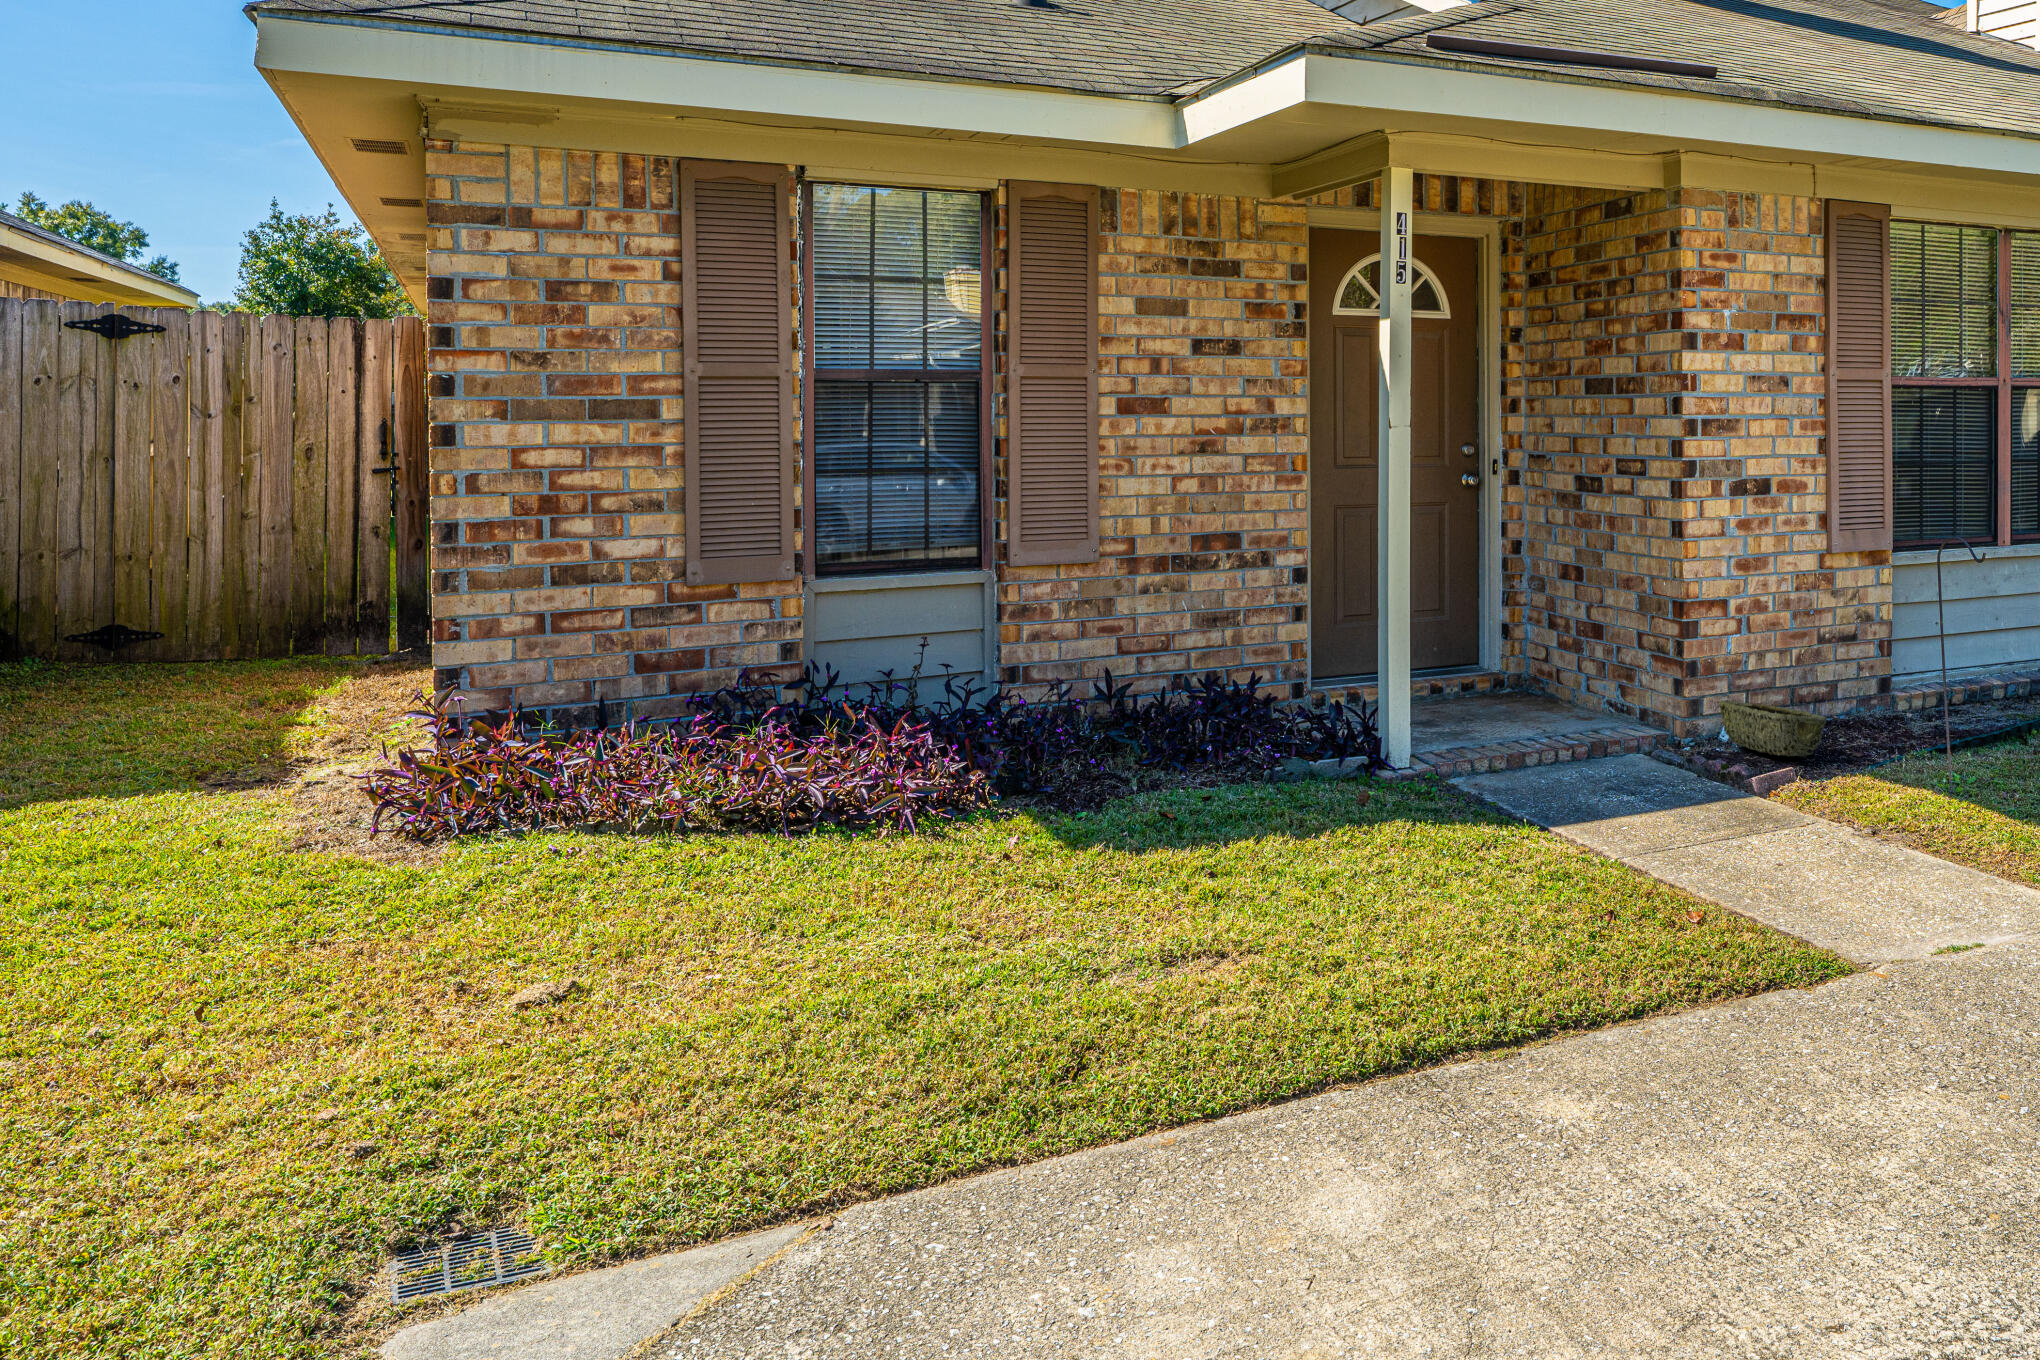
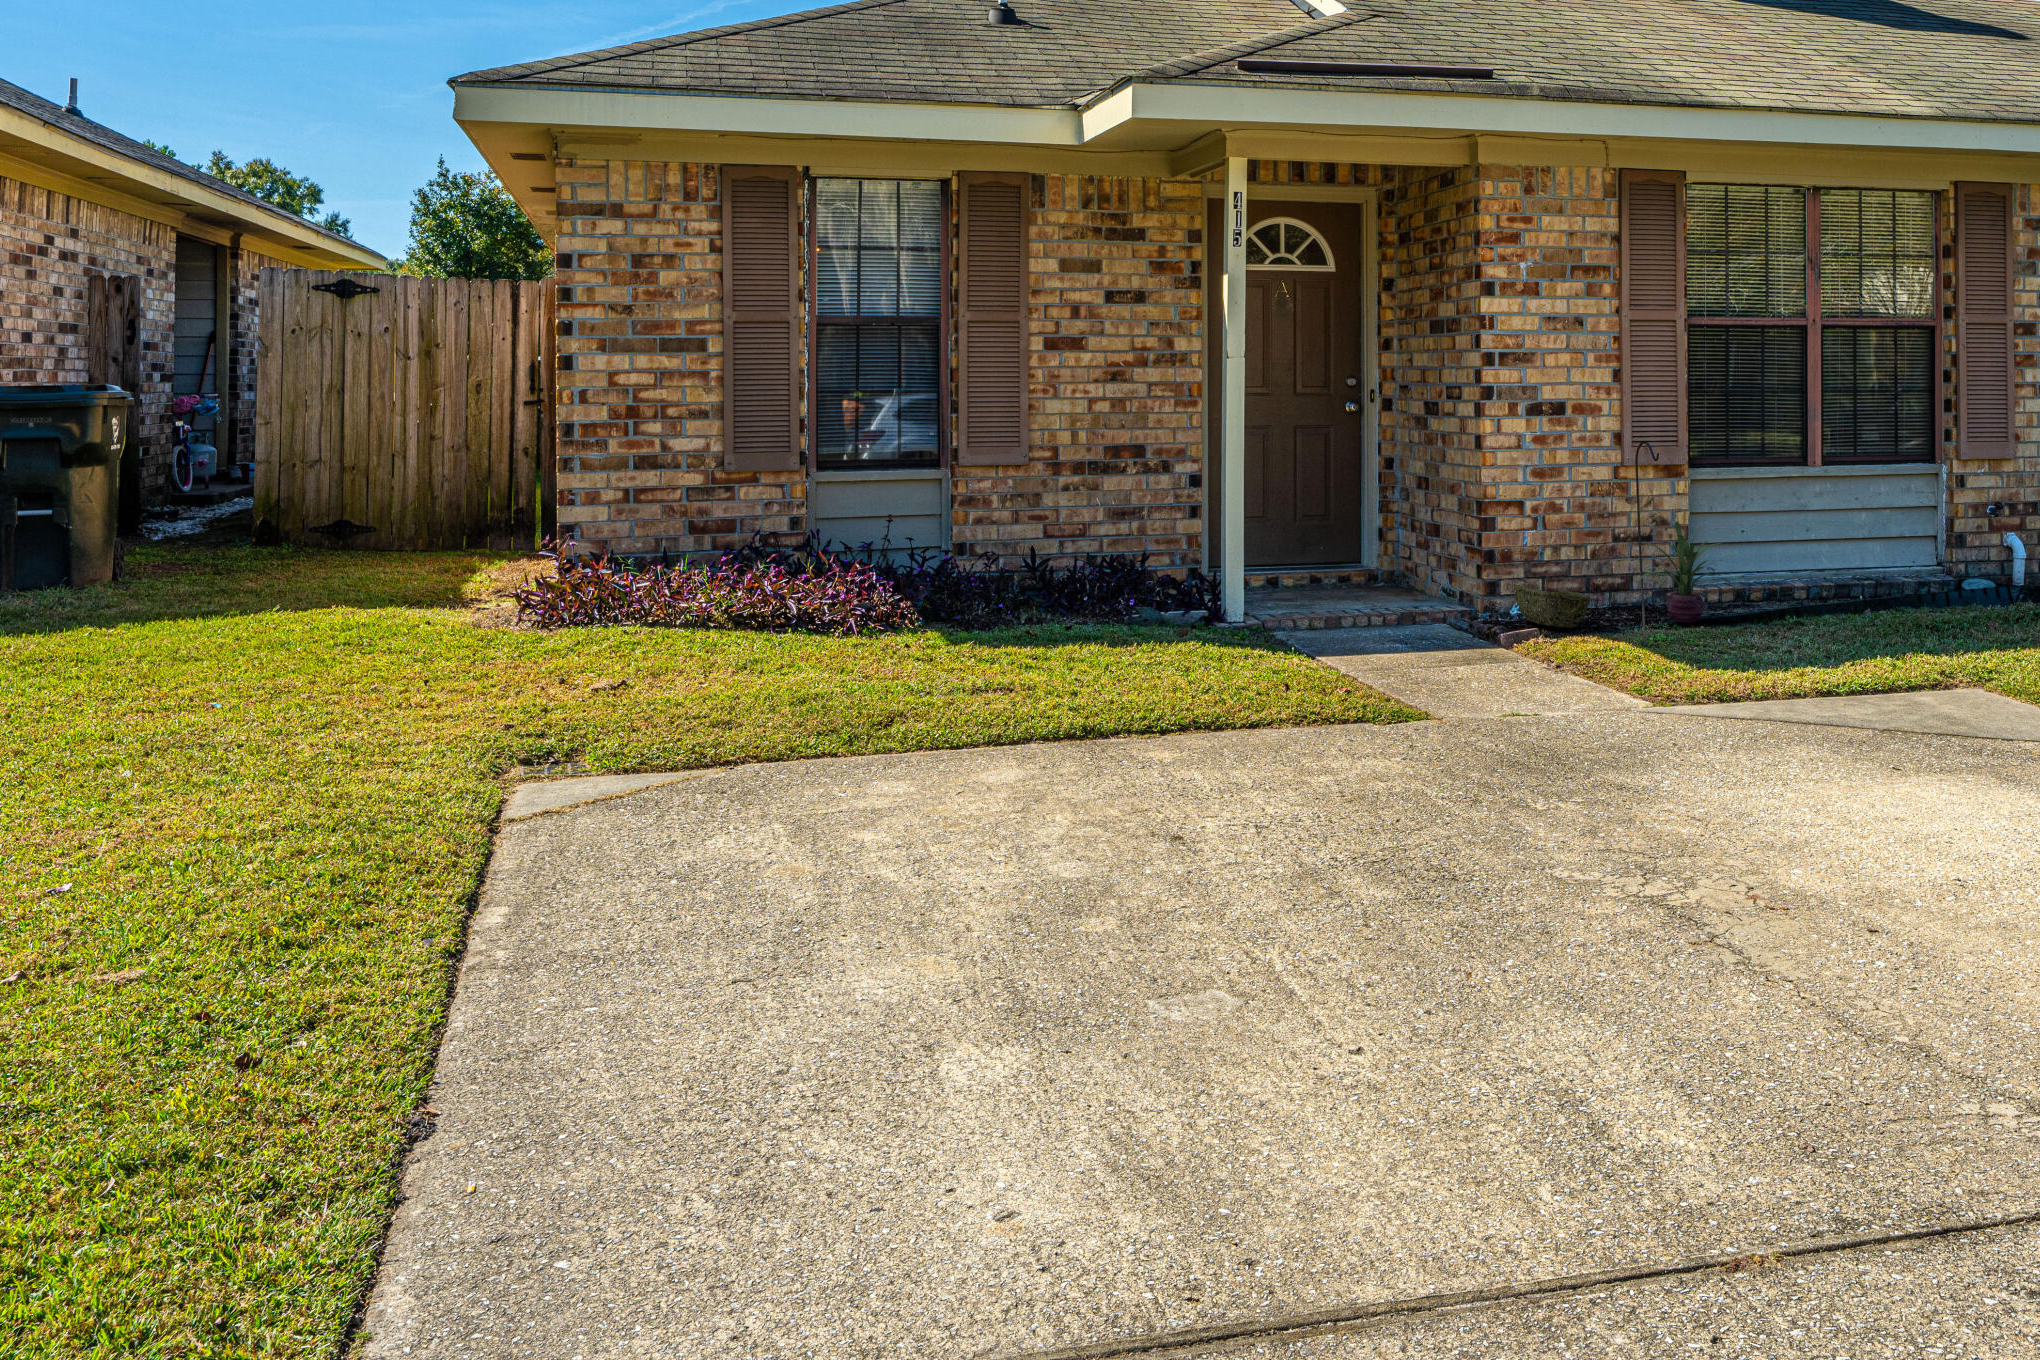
decorative plant: none [1846,618,1975,740] -> present [1640,522,1731,623]

